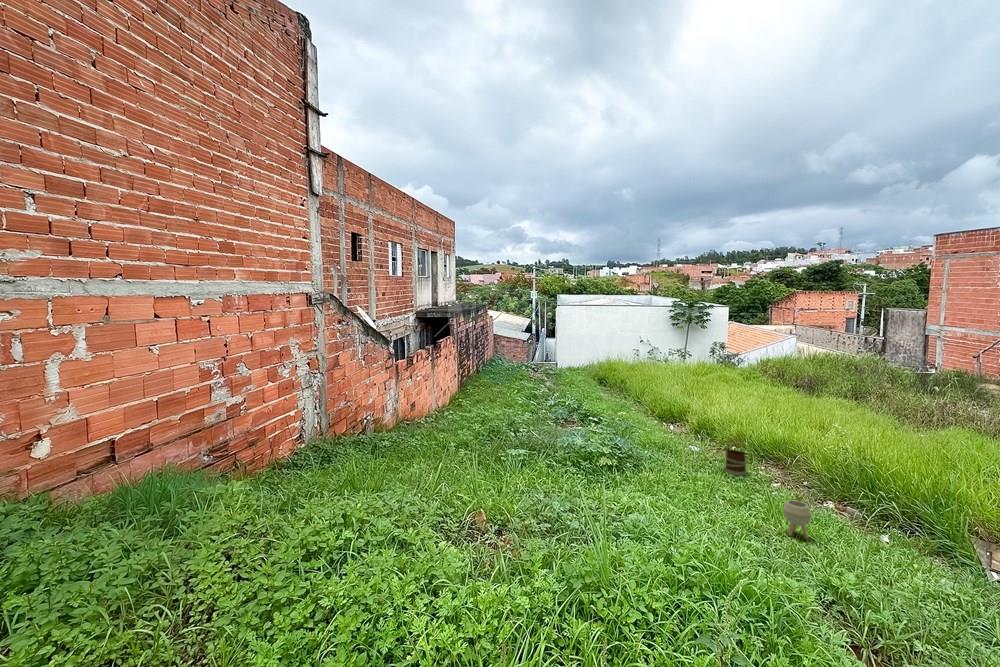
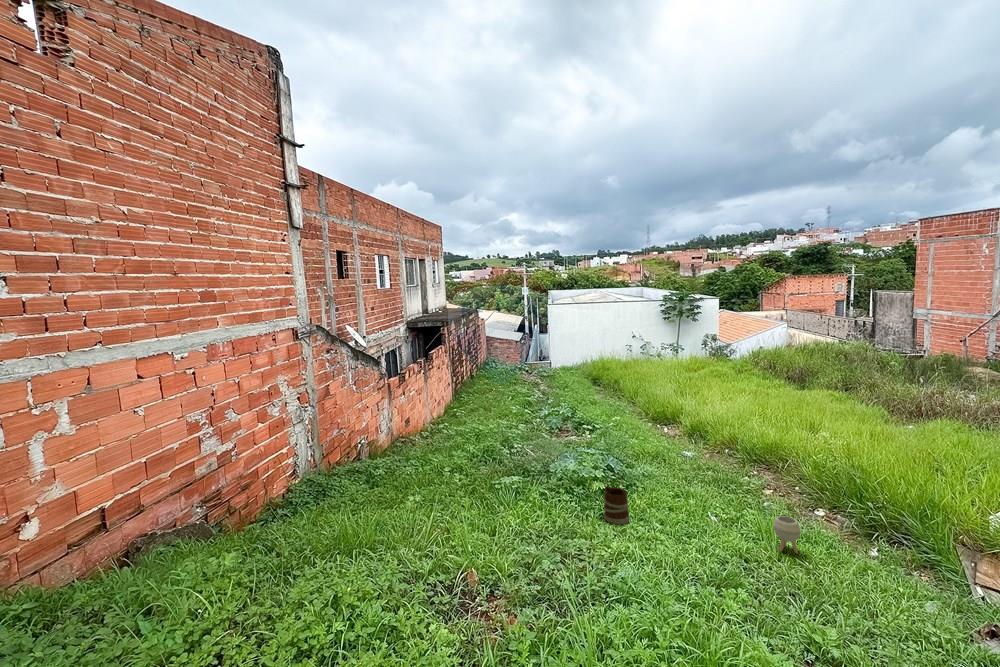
wooden bucket: present [725,448,746,476] -> present [604,474,630,524]

